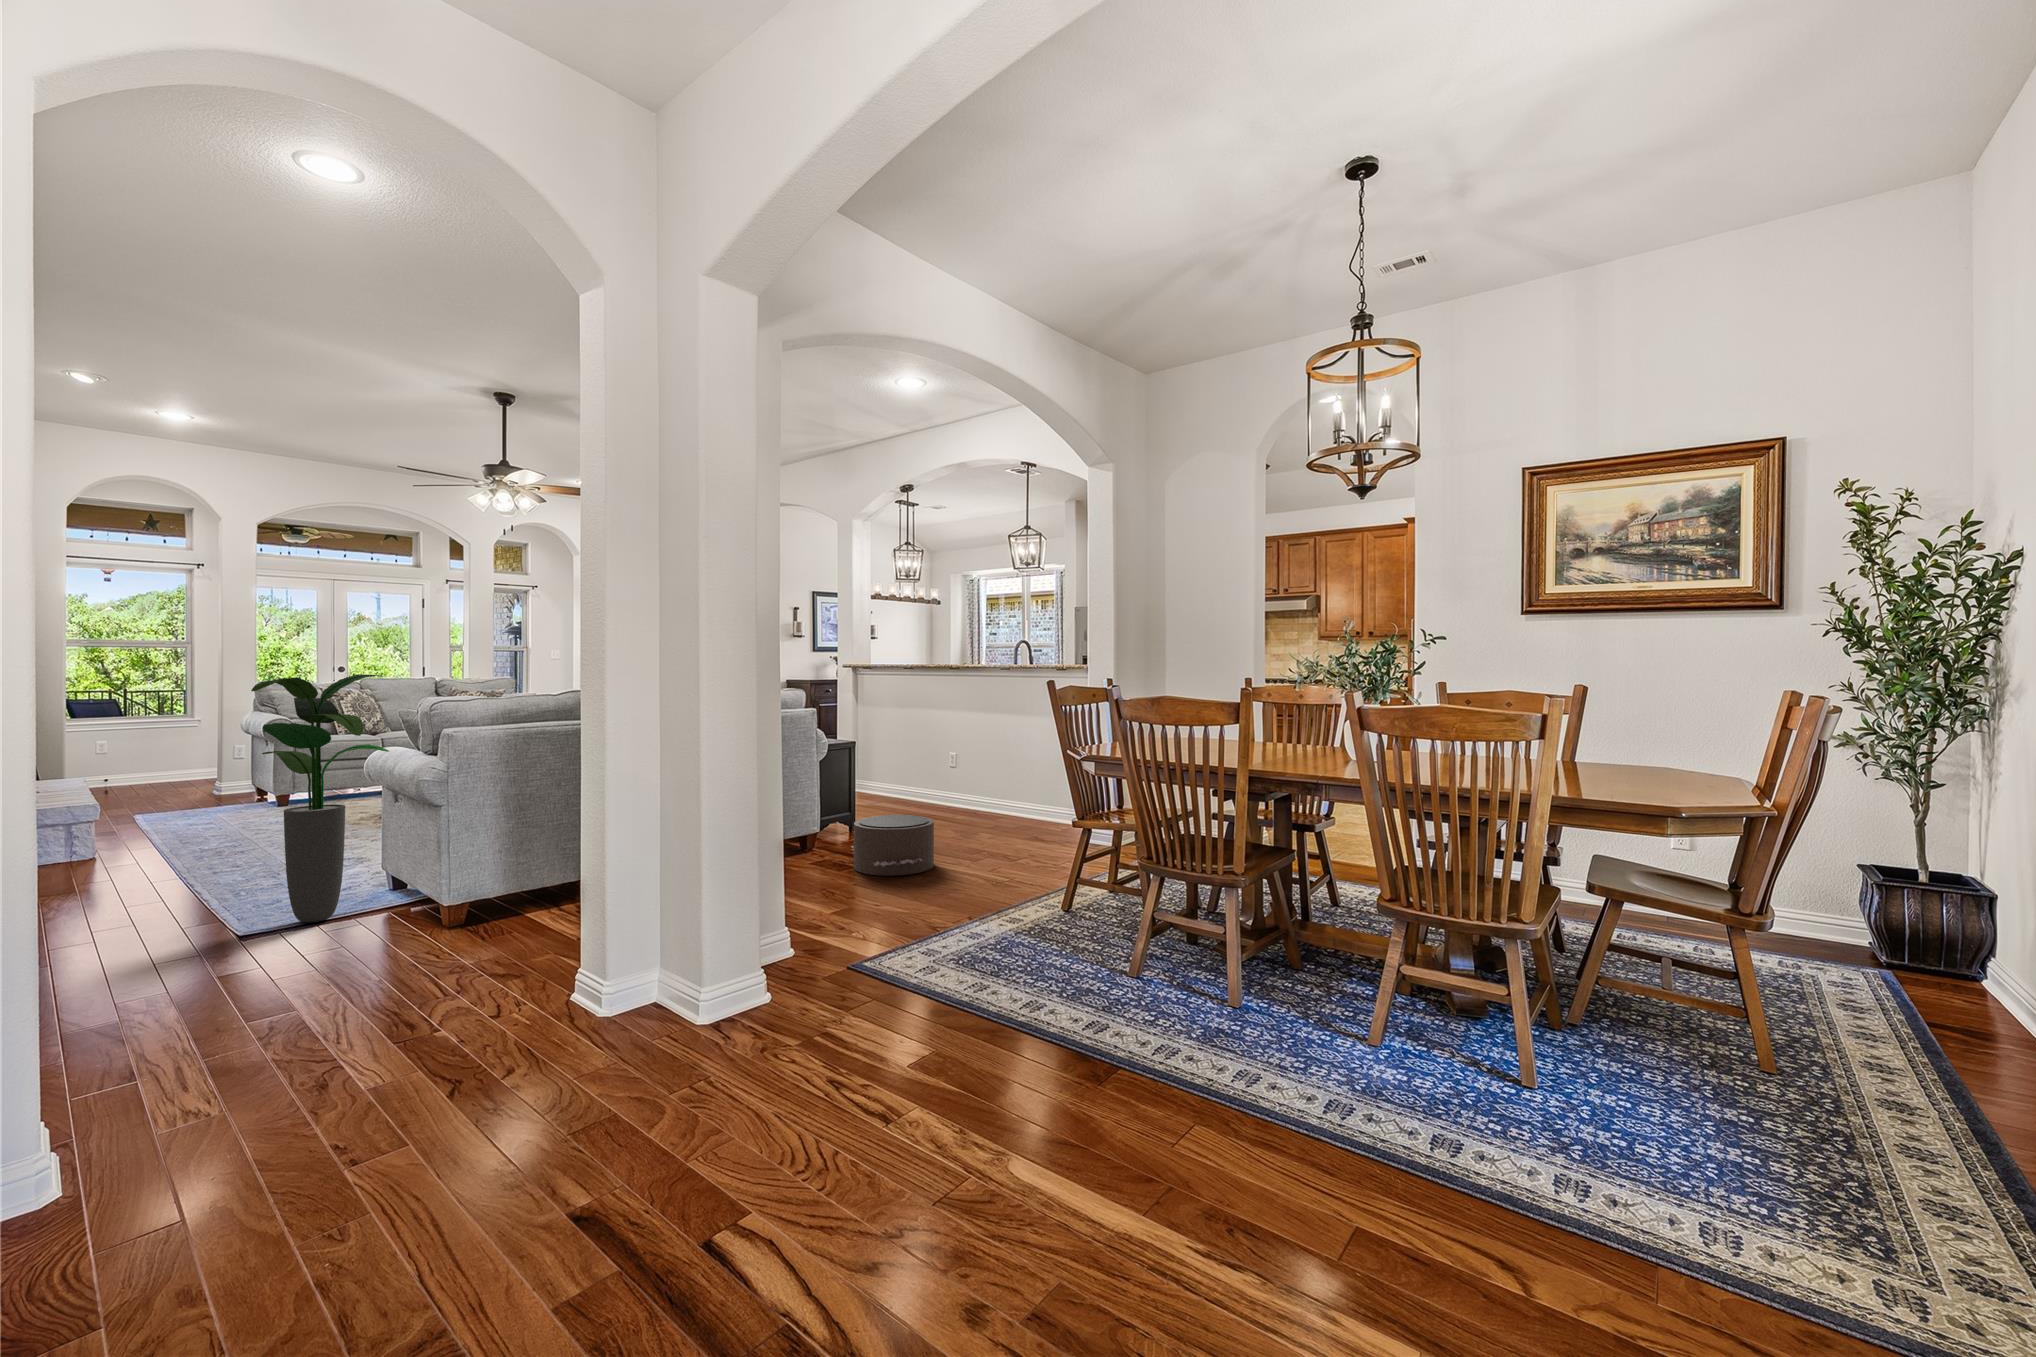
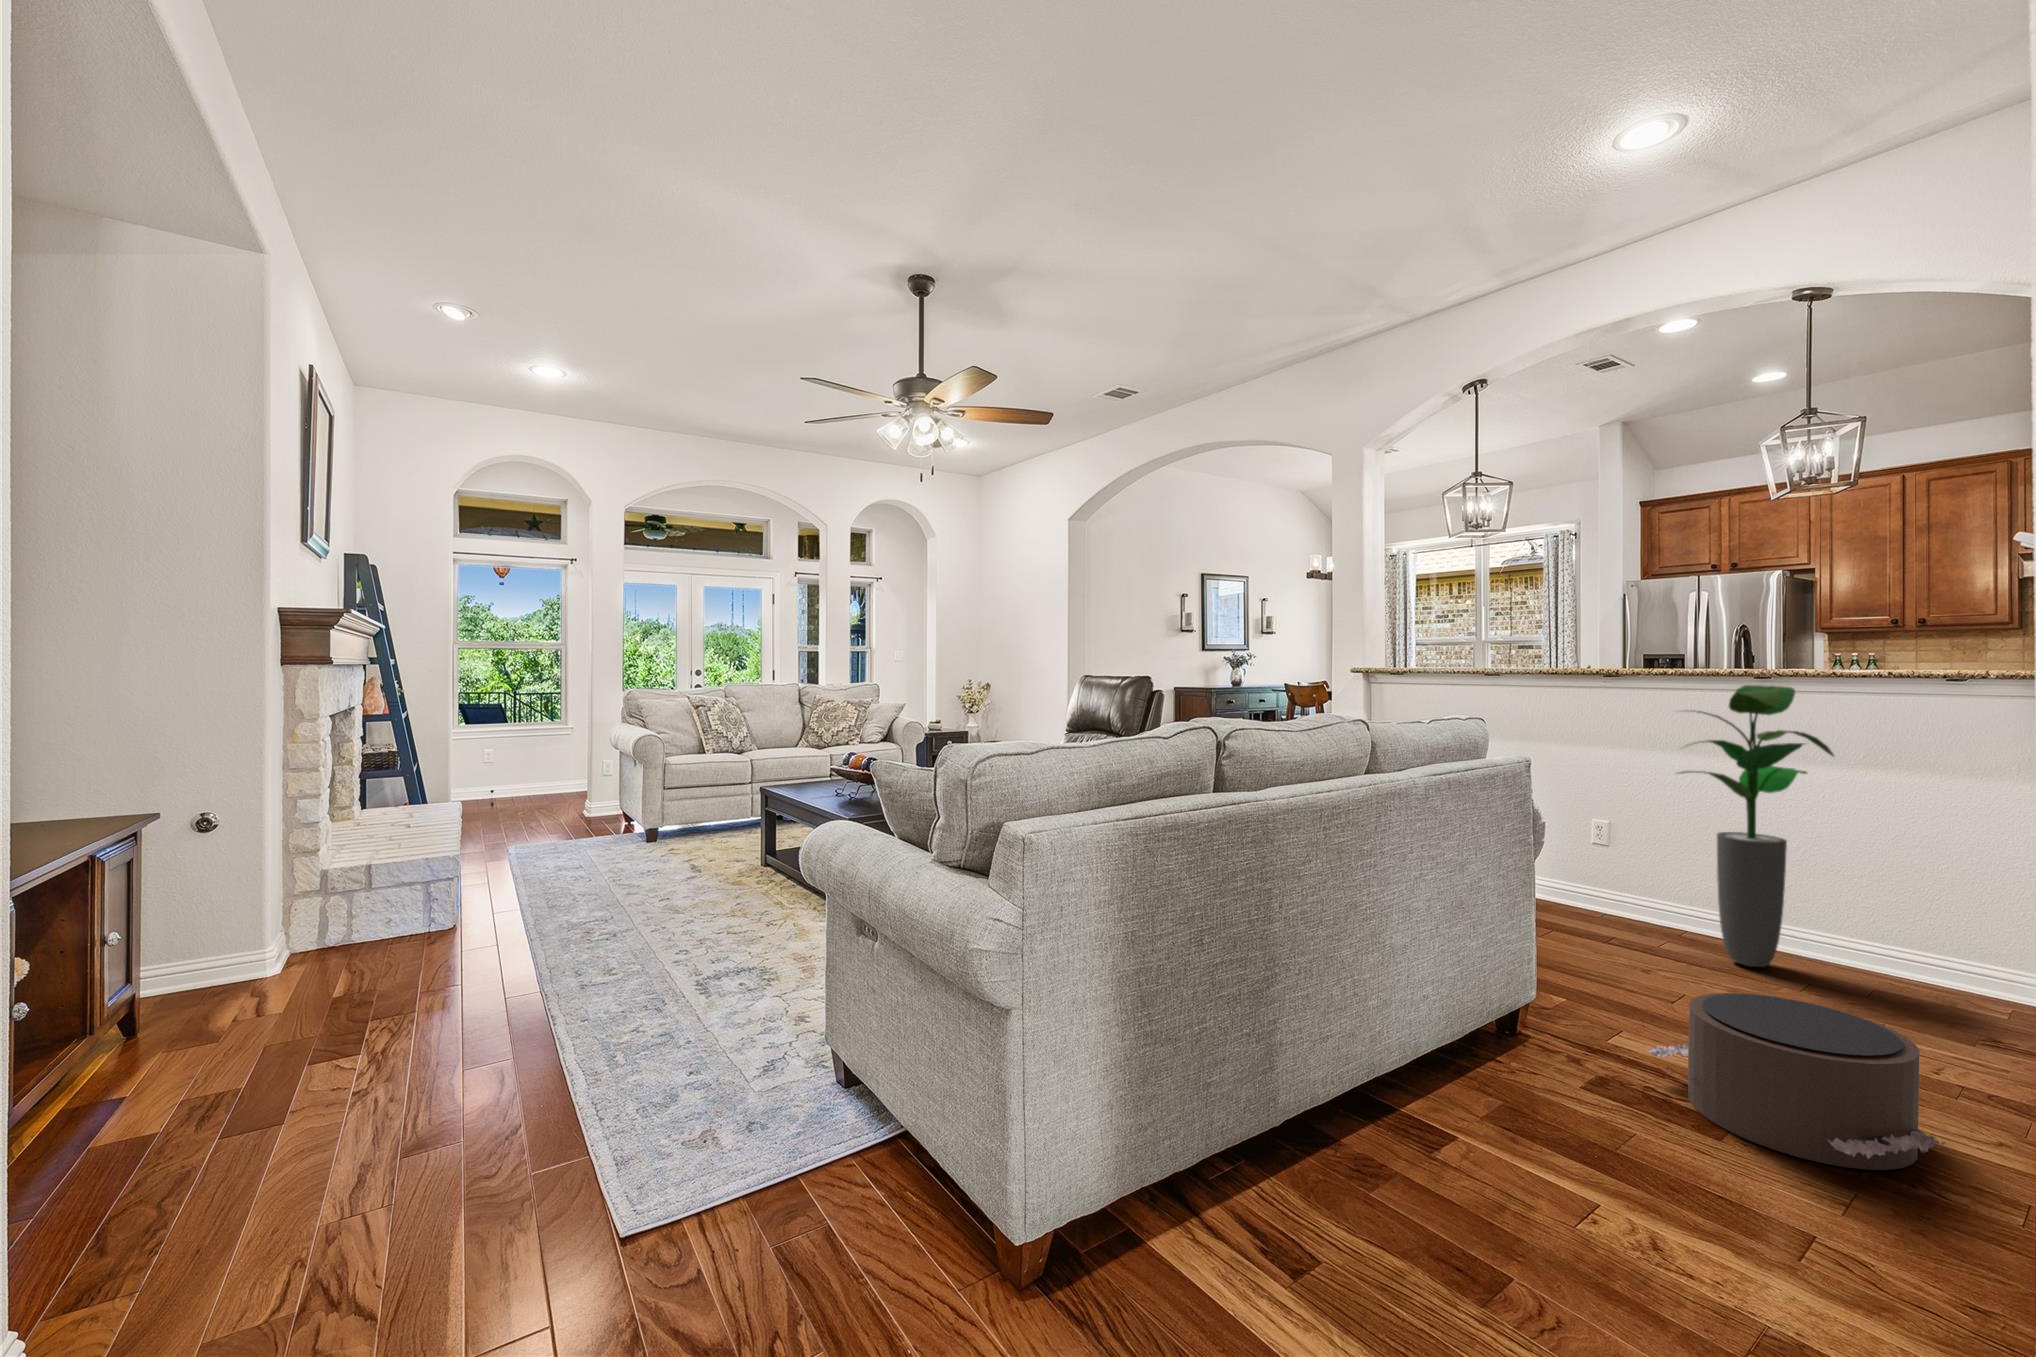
potted plant: present [251,674,389,922] -> present [1679,685,1834,967]

